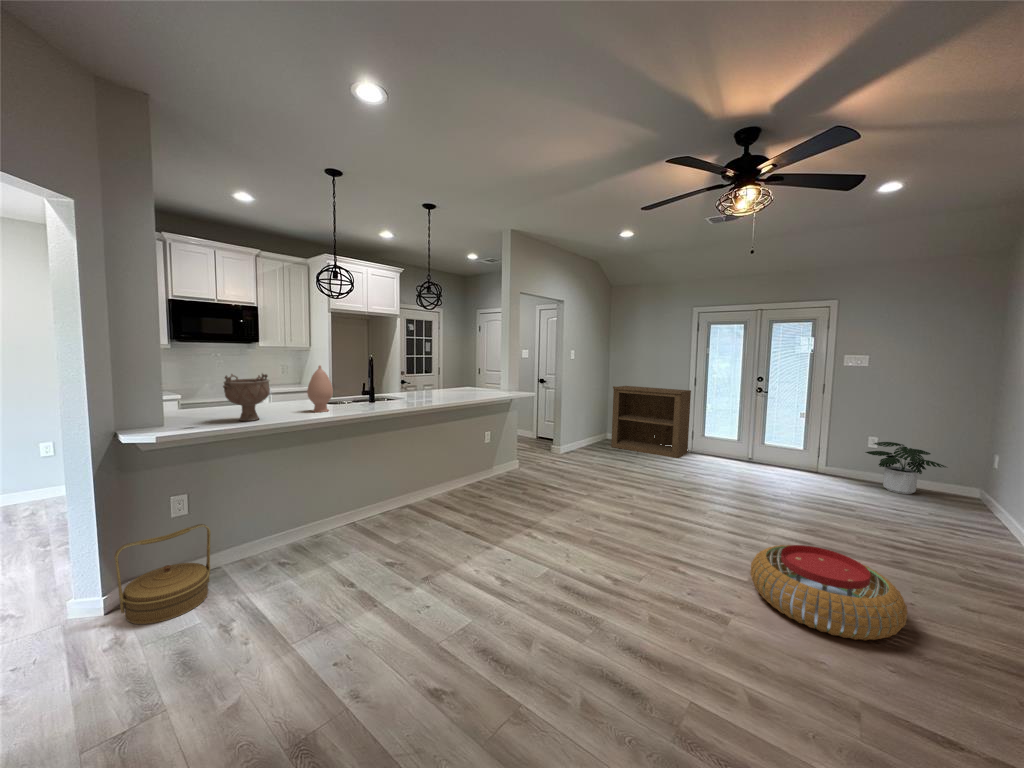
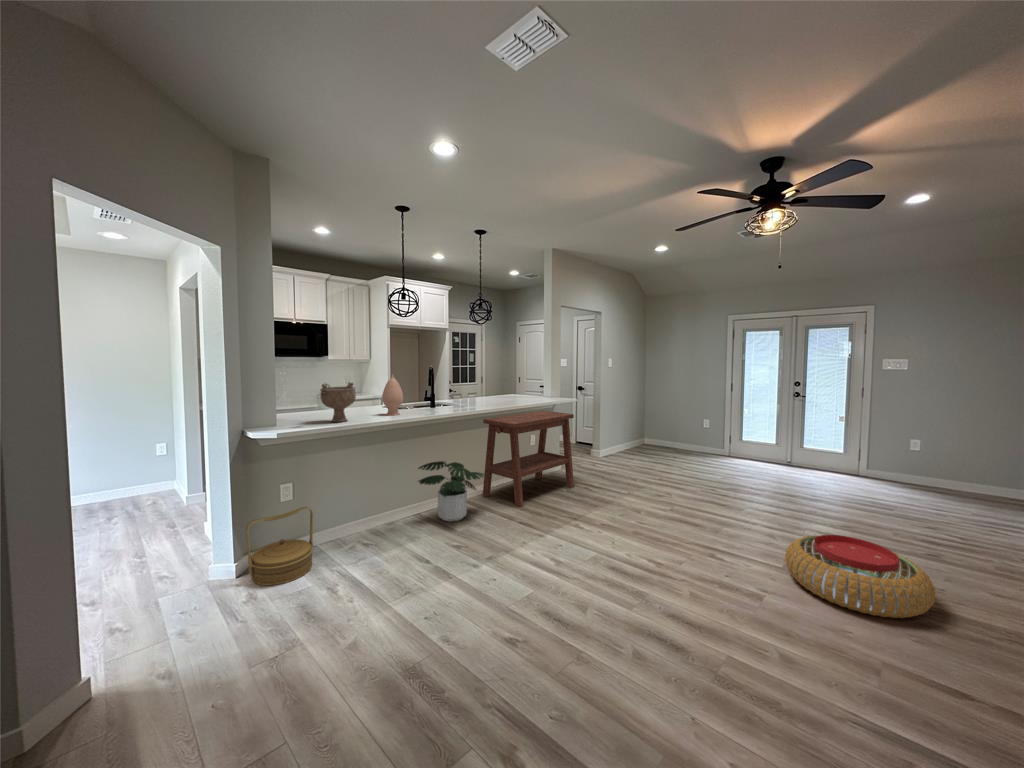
bookshelf: present [611,386,691,458] -> none [649,392,727,462]
side table: none [429,406,531,514] -> present [483,411,574,508]
potted plant: present [865,442,946,494] -> present [418,461,485,522]

